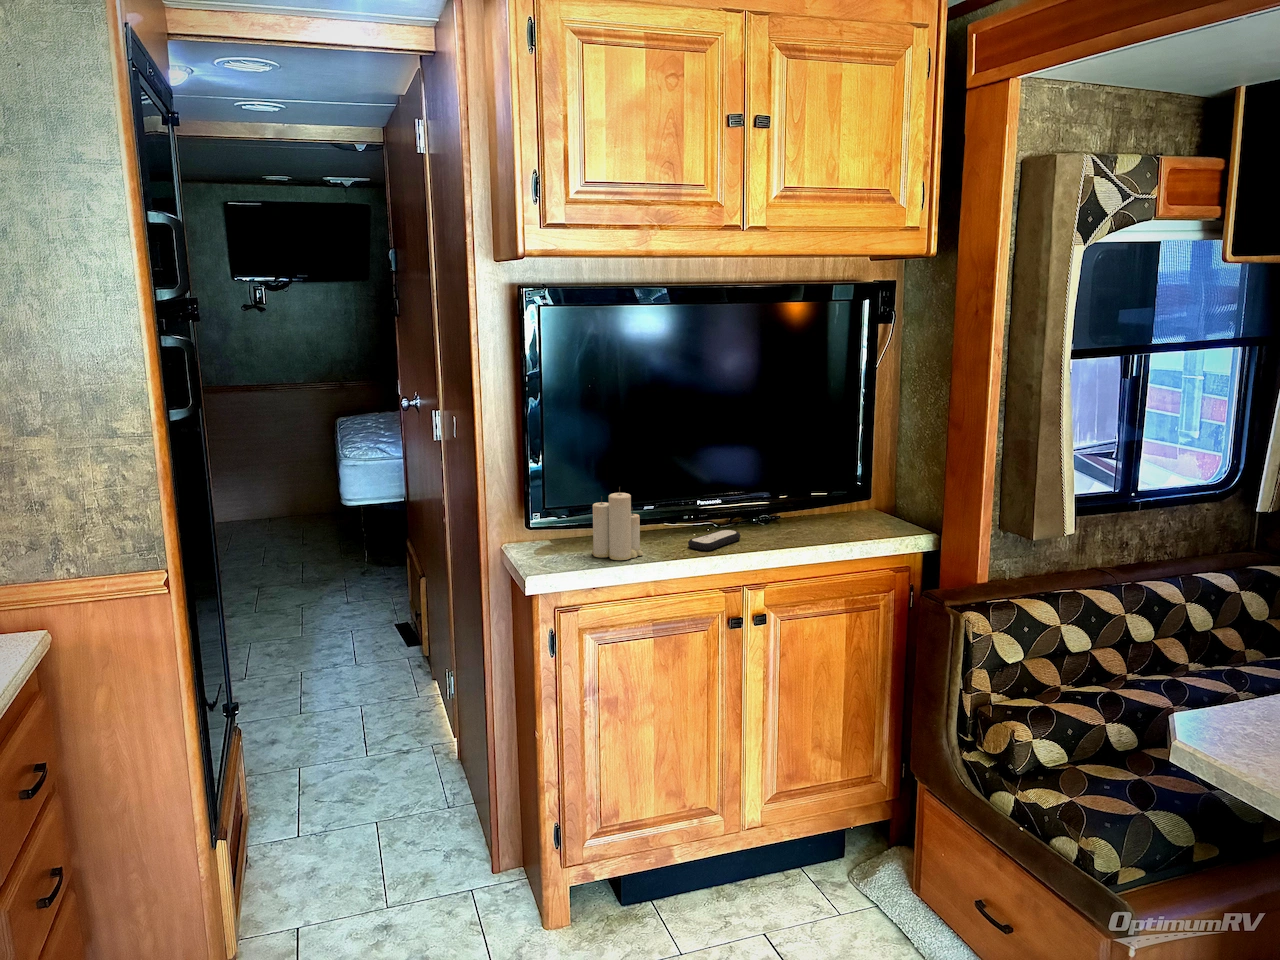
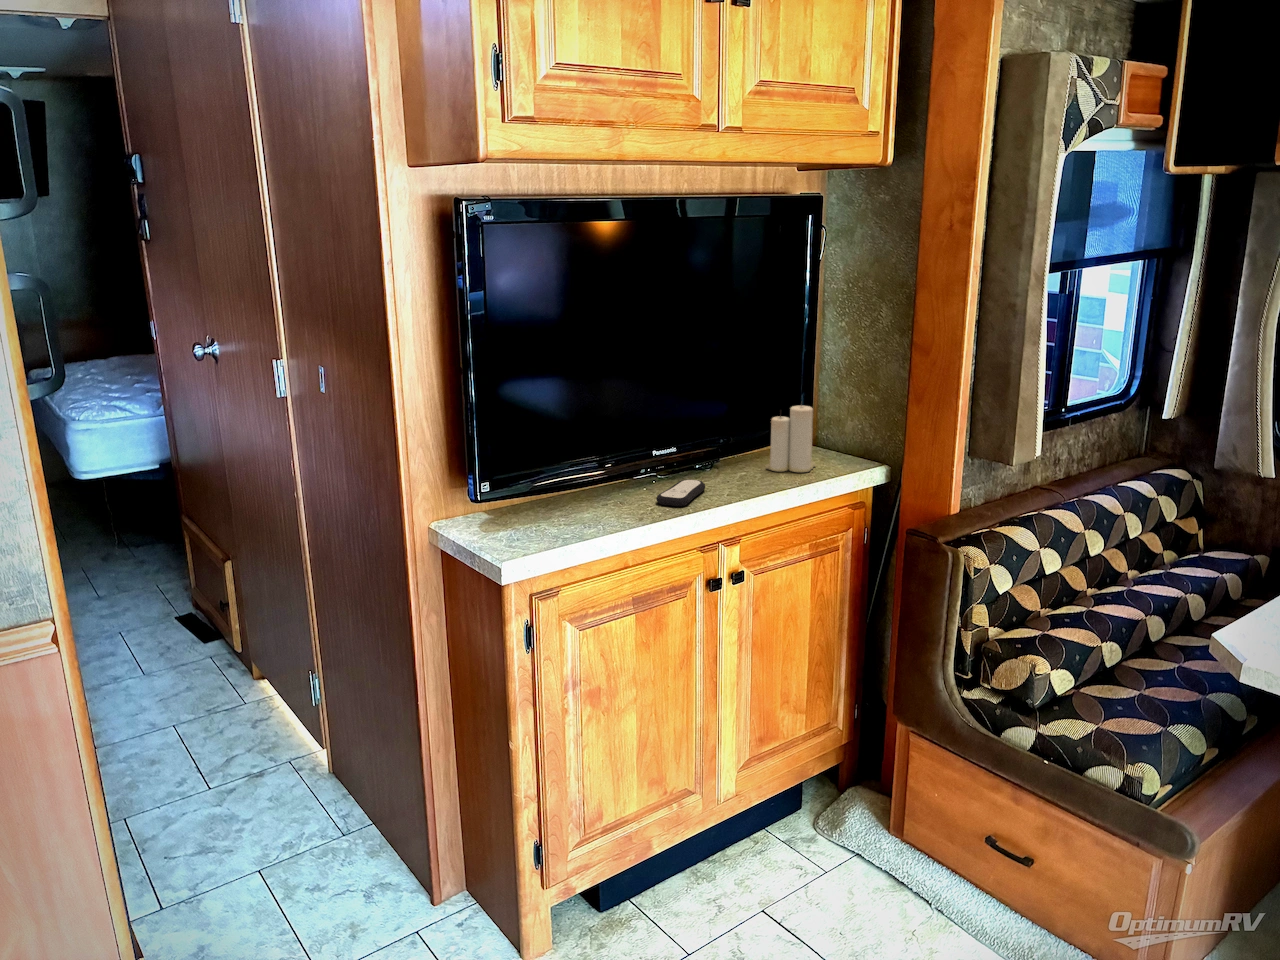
candle: present [592,488,643,560] -> present [766,405,816,472]

